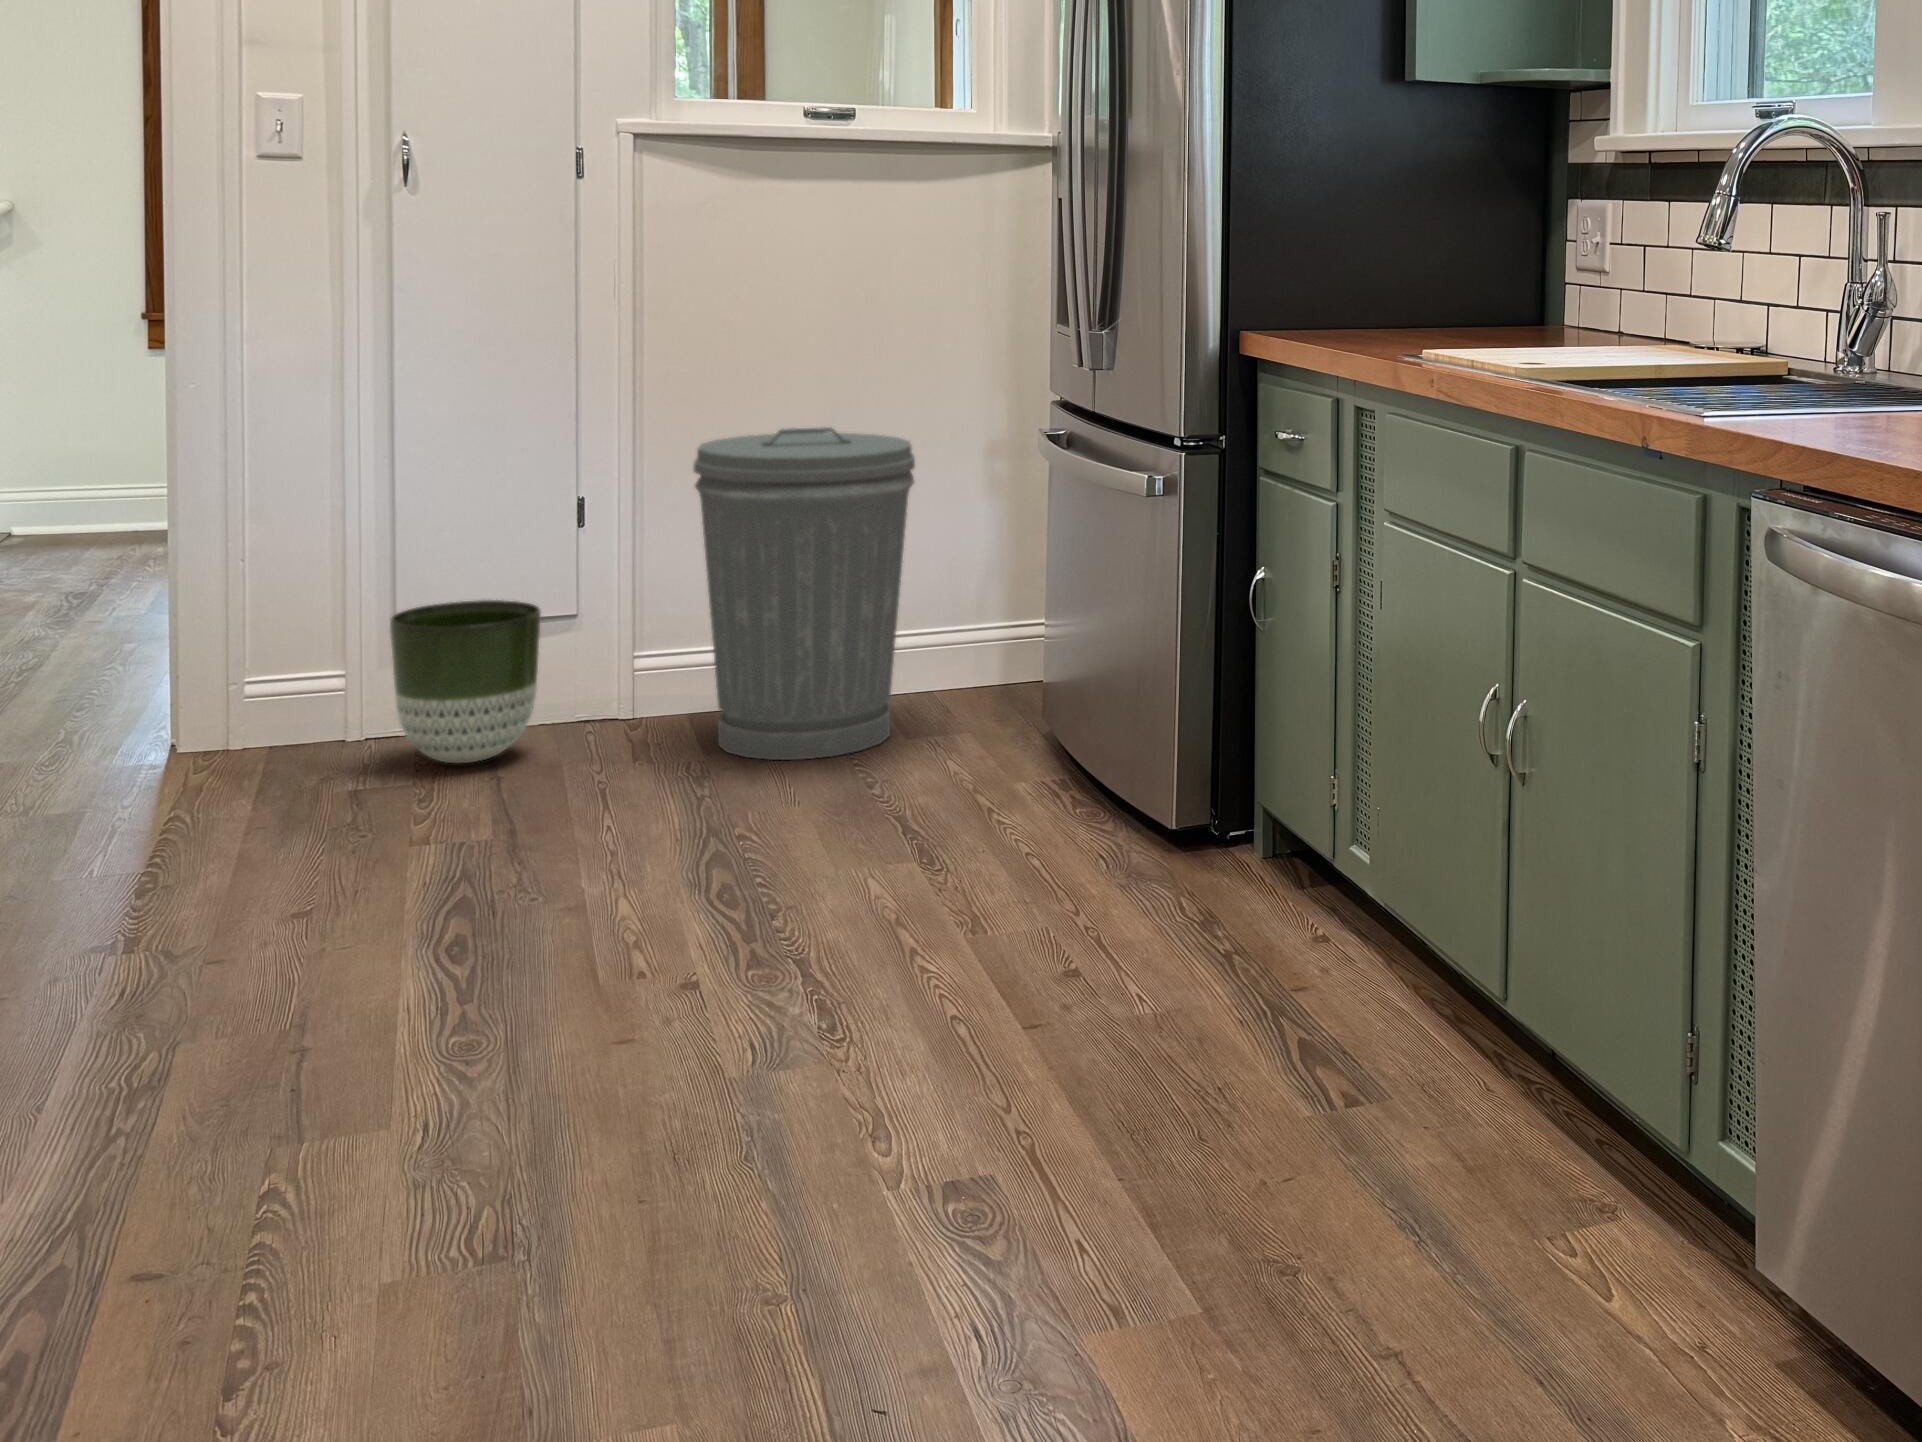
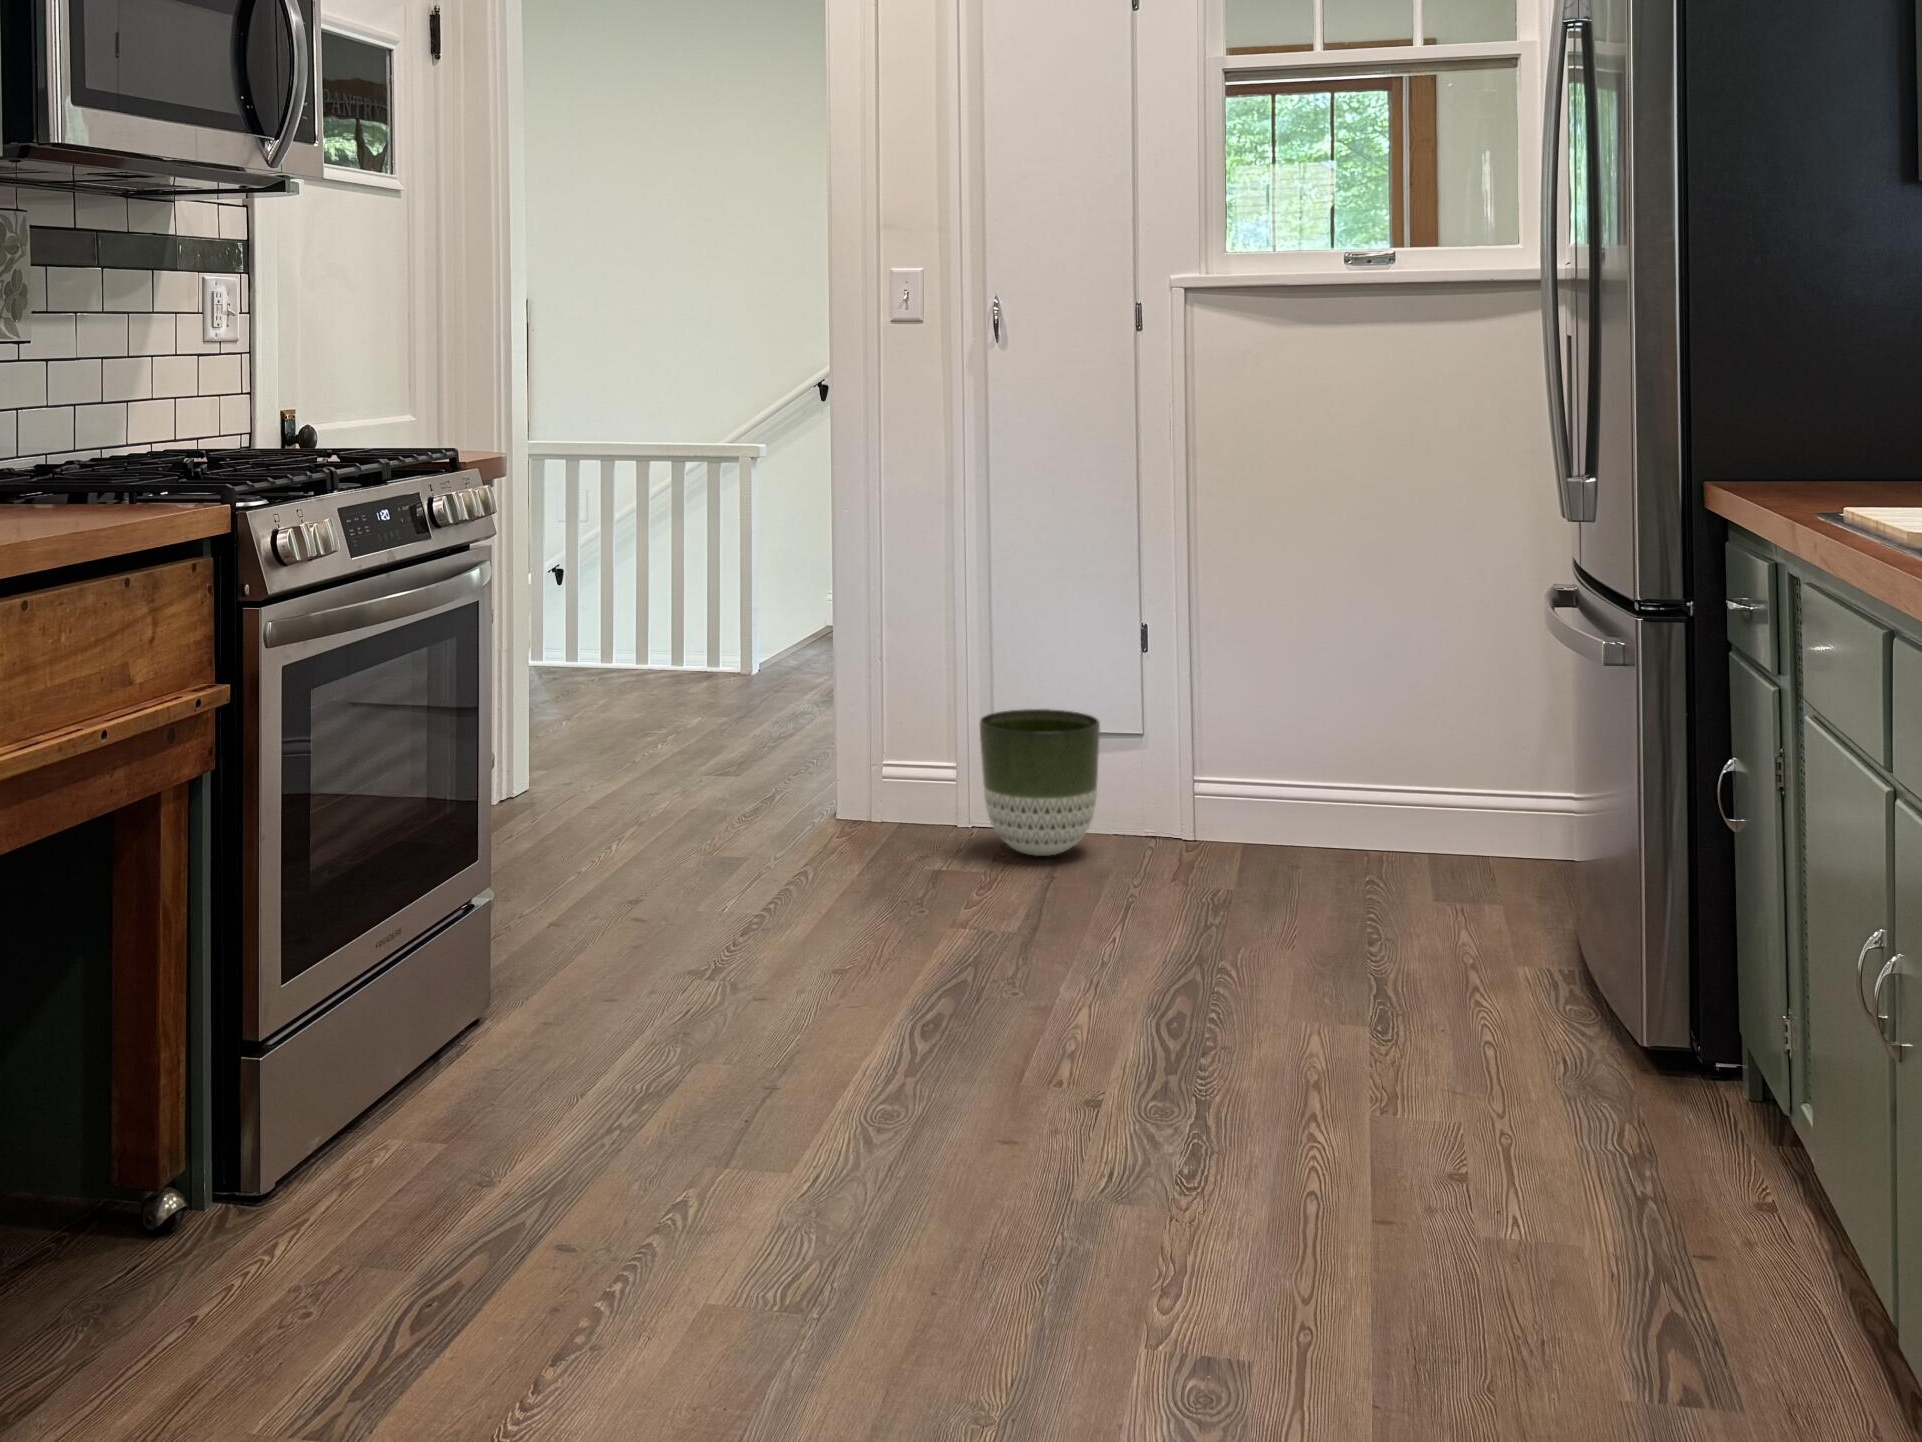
trash can: present [693,427,915,760] -> none [1224,569,1439,903]

